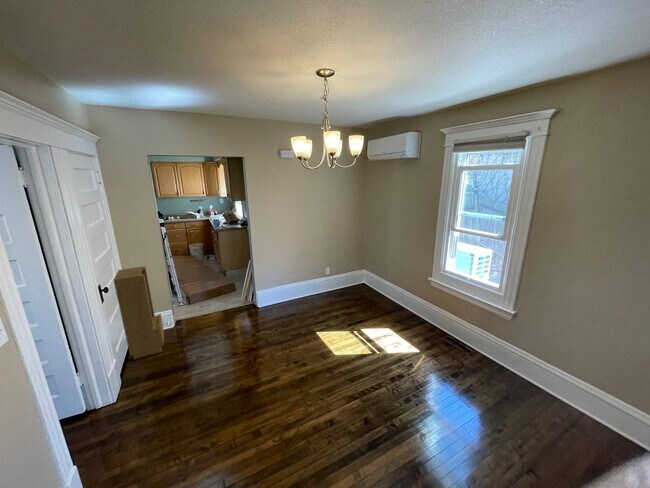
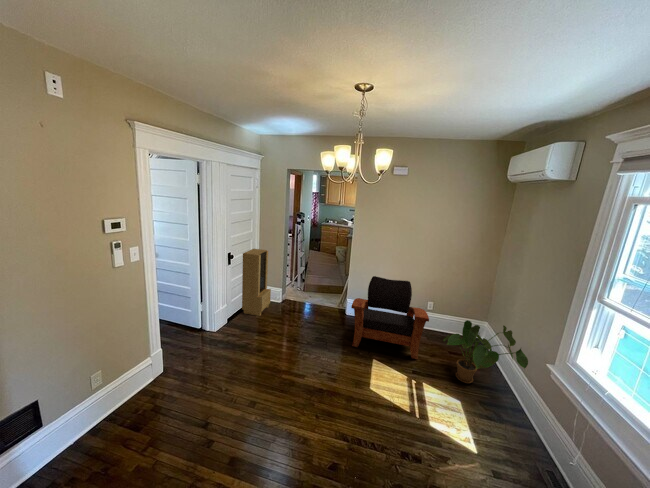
armchair: none [276,255,348,330] -> present [351,276,429,359]
house plant: none [358,265,416,315] -> present [443,320,528,383]

